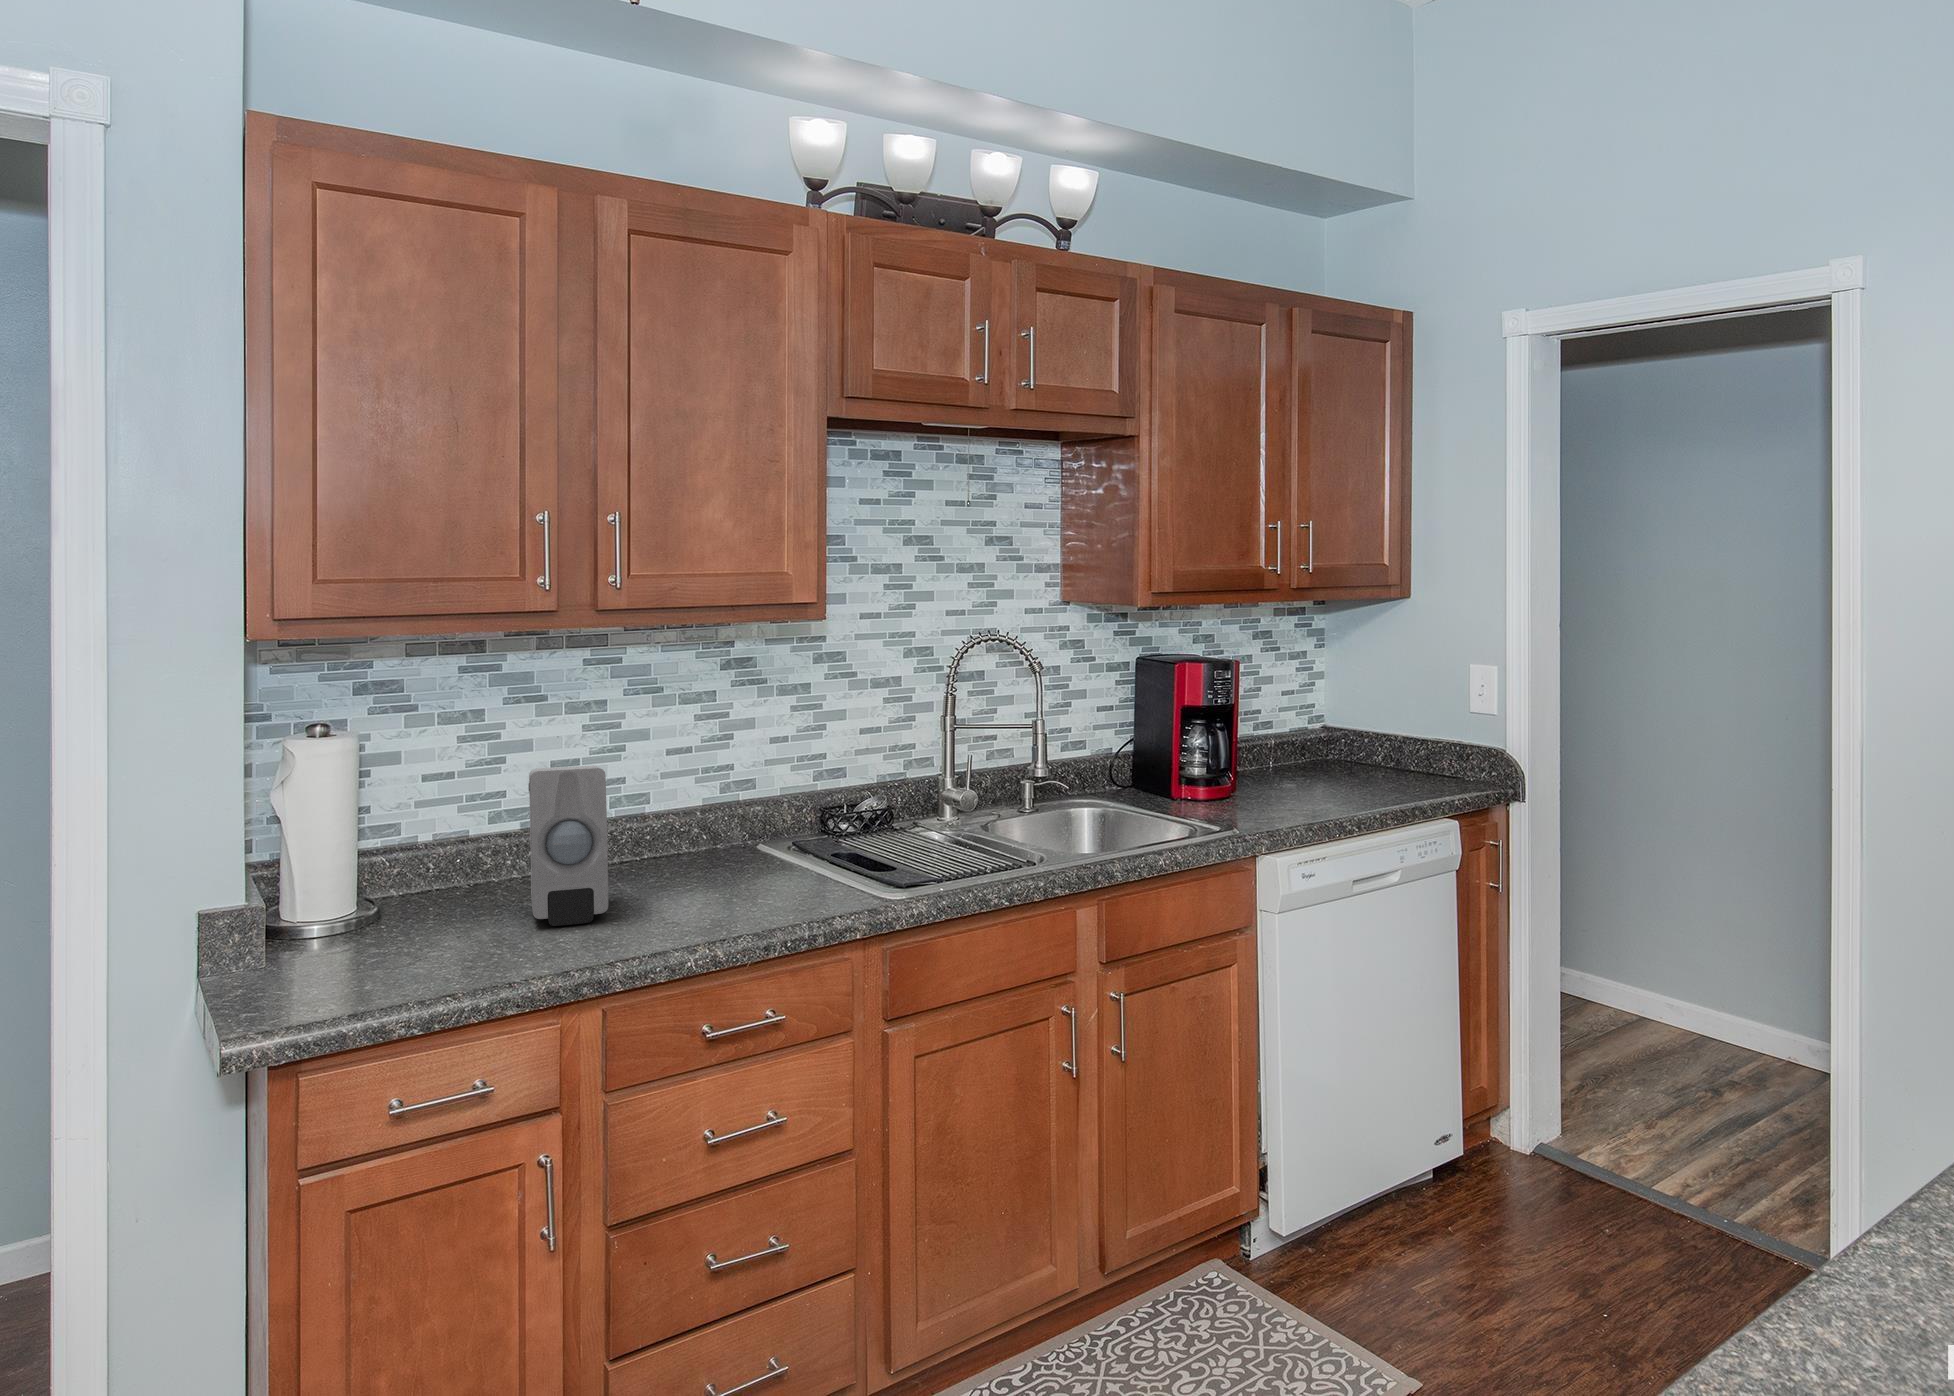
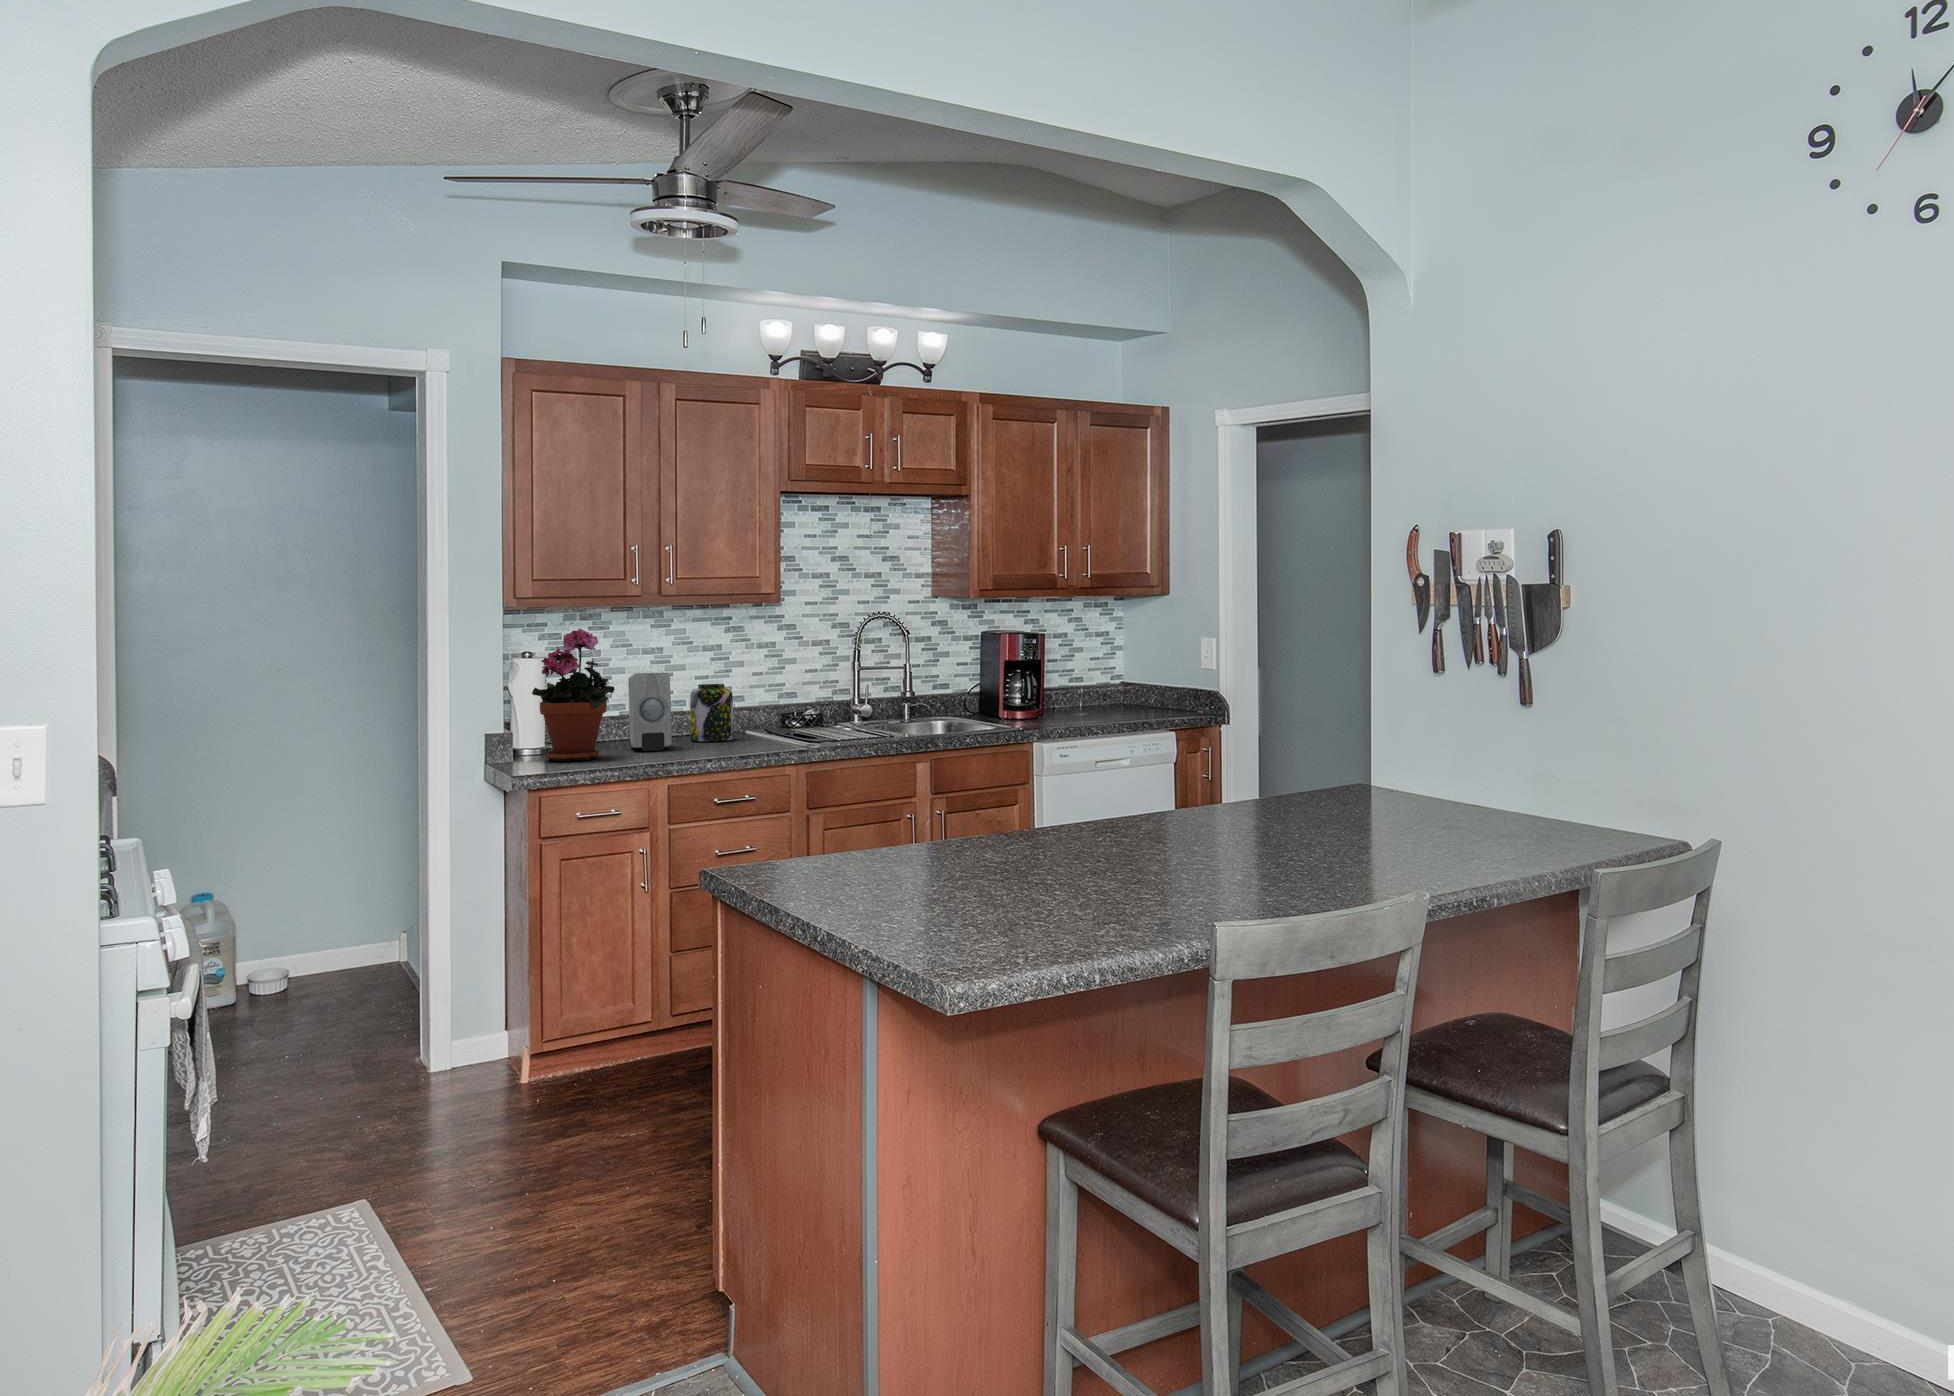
potted plant: none [306,690,482,976] -> present [532,629,615,761]
jar: none [654,770,733,882] -> present [690,684,733,741]

